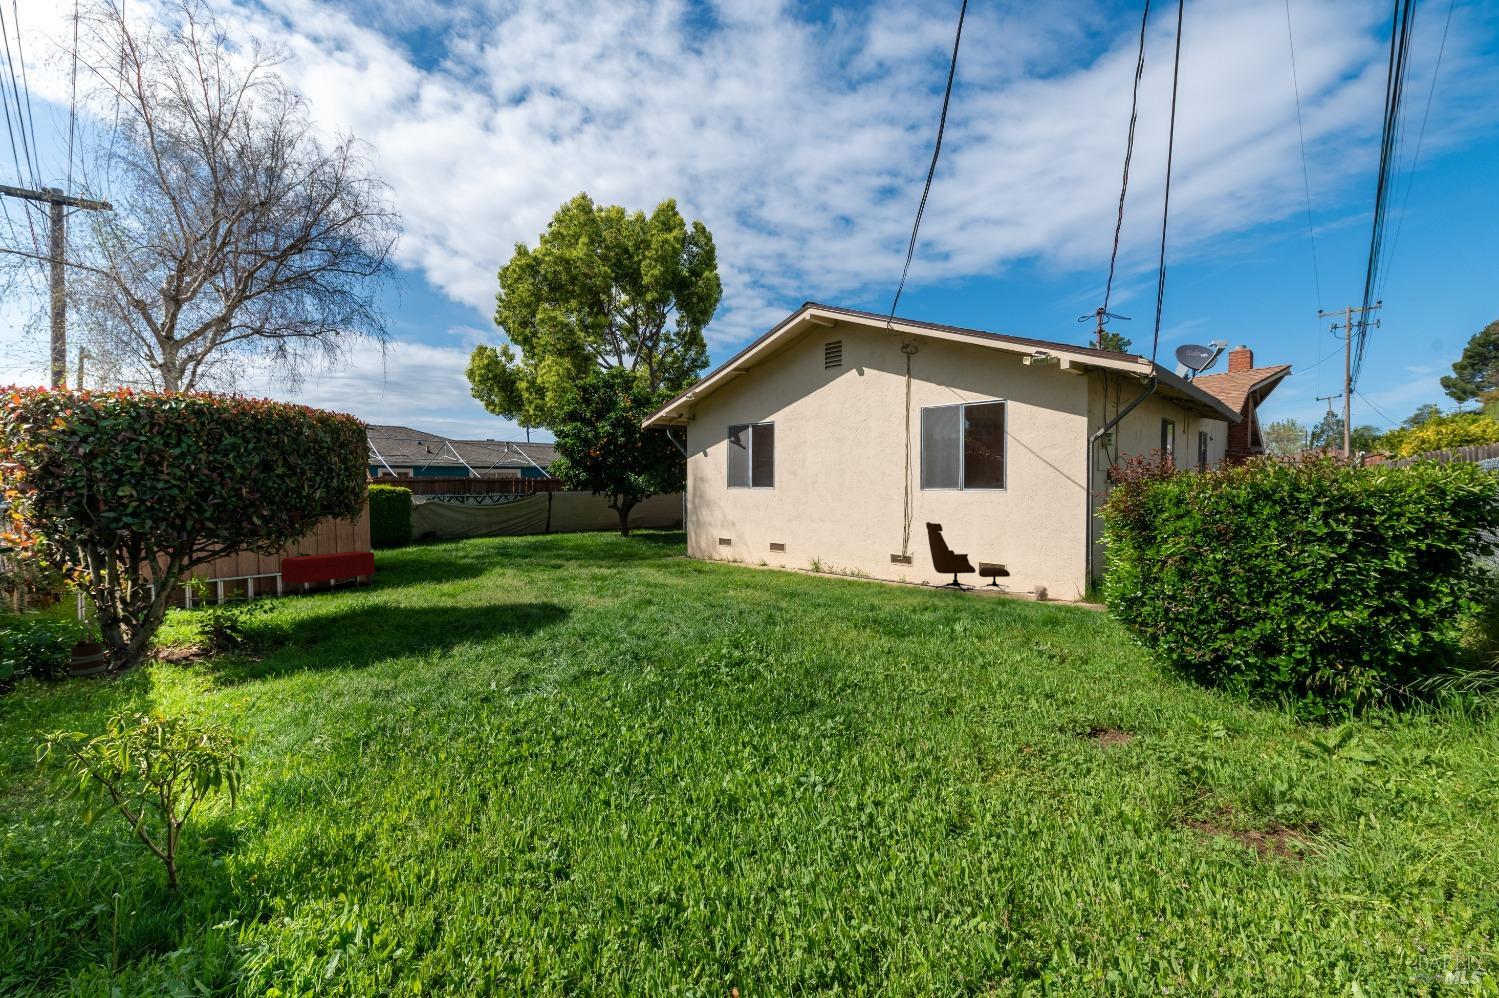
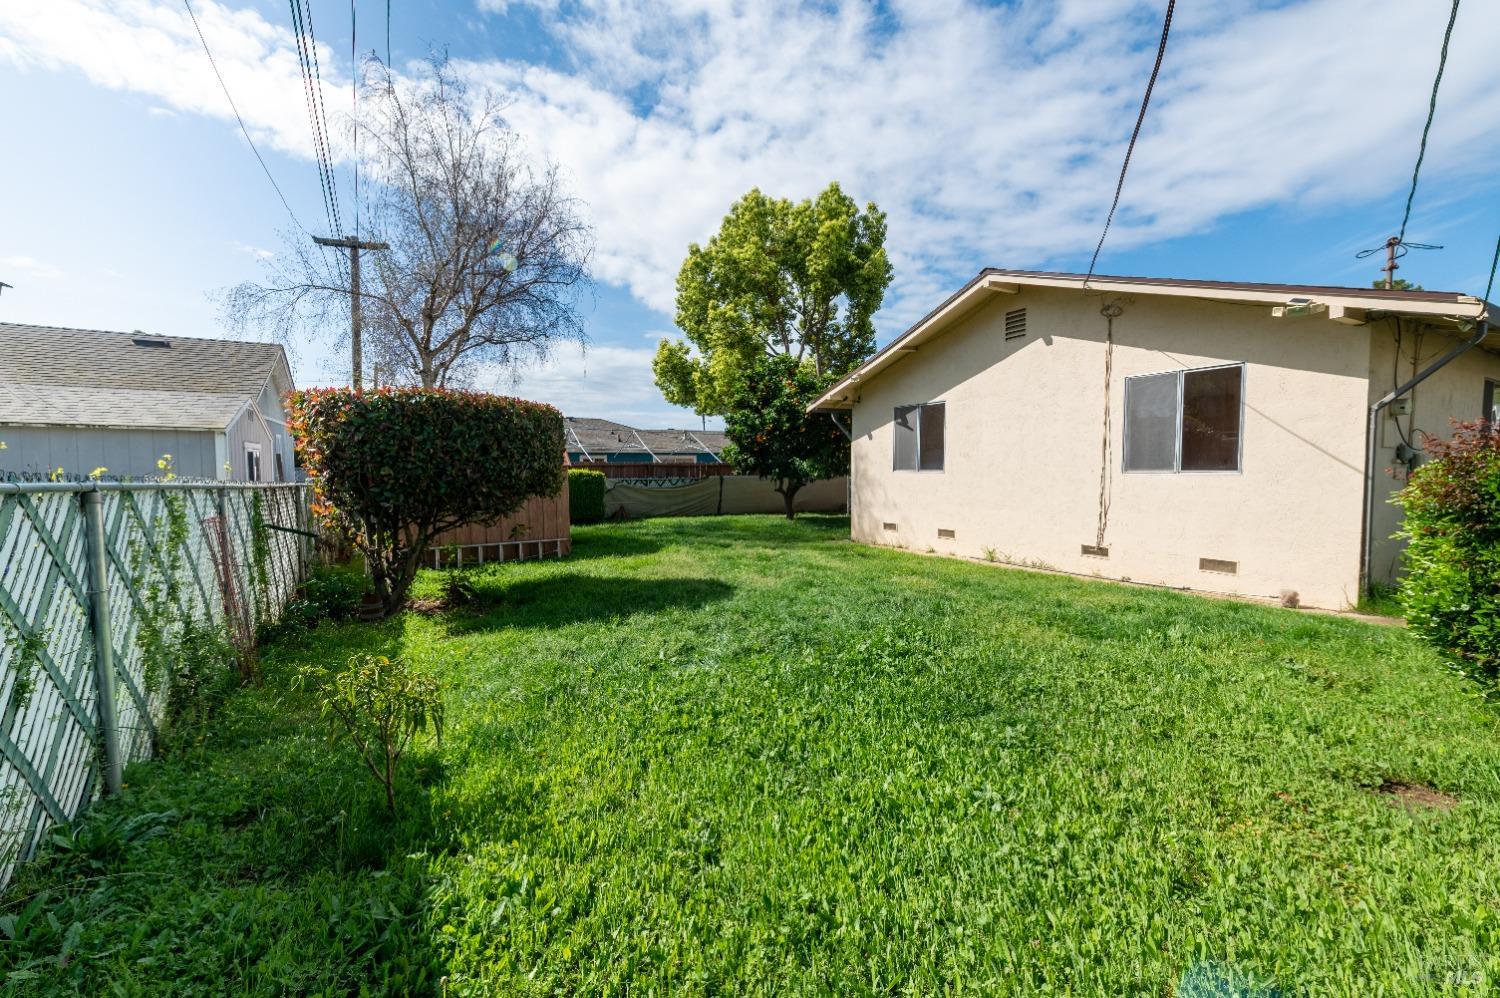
round table: none [404,520,446,547] -> present [605,502,638,525]
lounge chair: present [926,522,1010,592] -> none [1128,509,1241,591]
bench: present [281,551,375,594] -> none [509,527,579,562]

